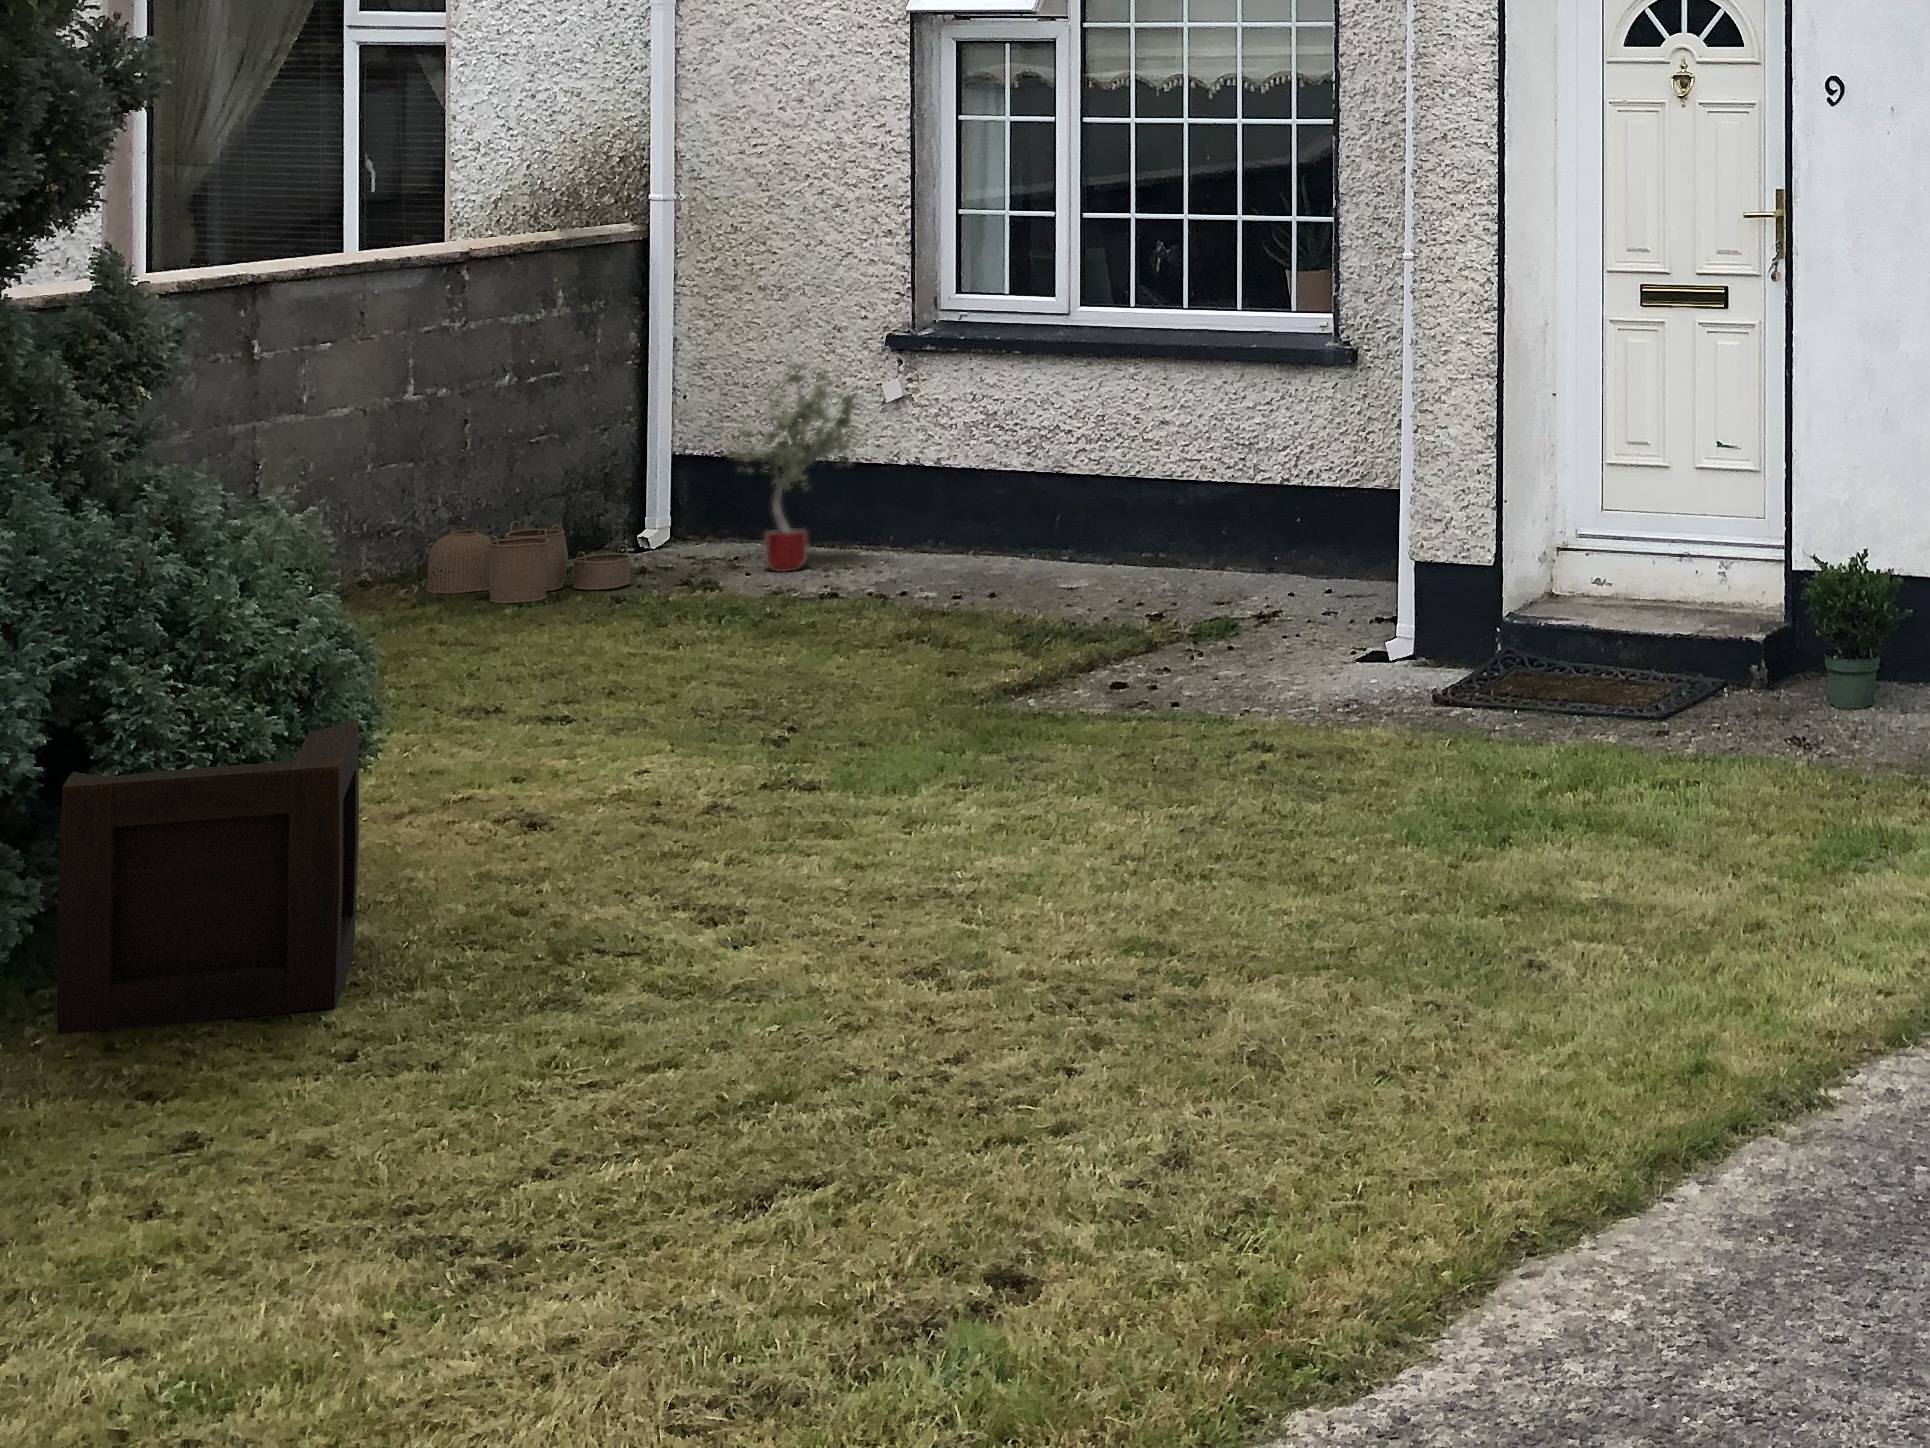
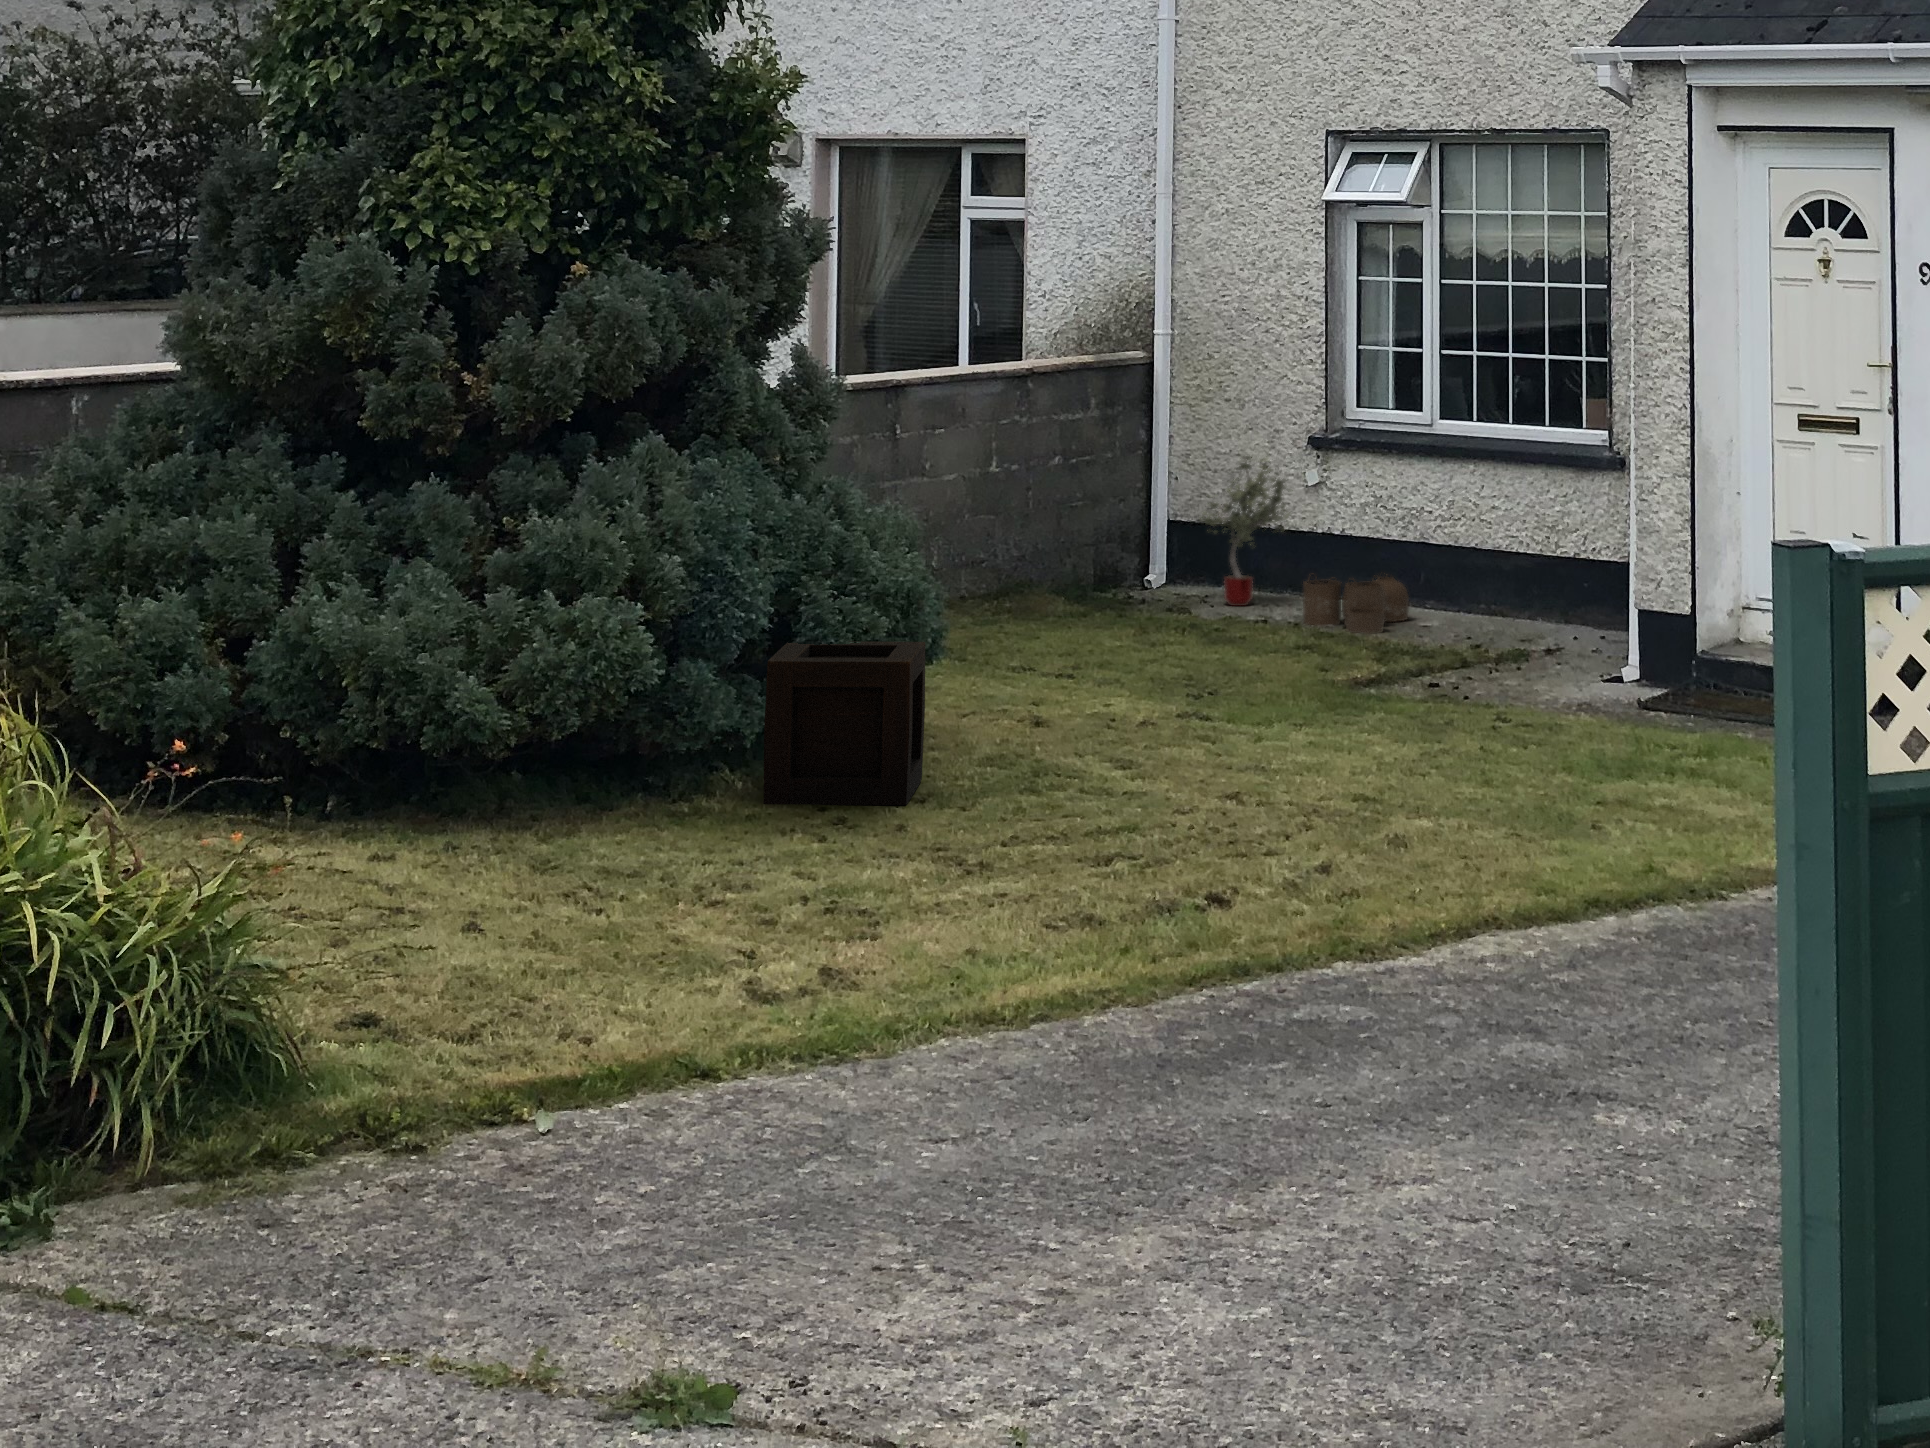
woven basket: present [426,521,631,603] -> present [1303,575,1409,634]

